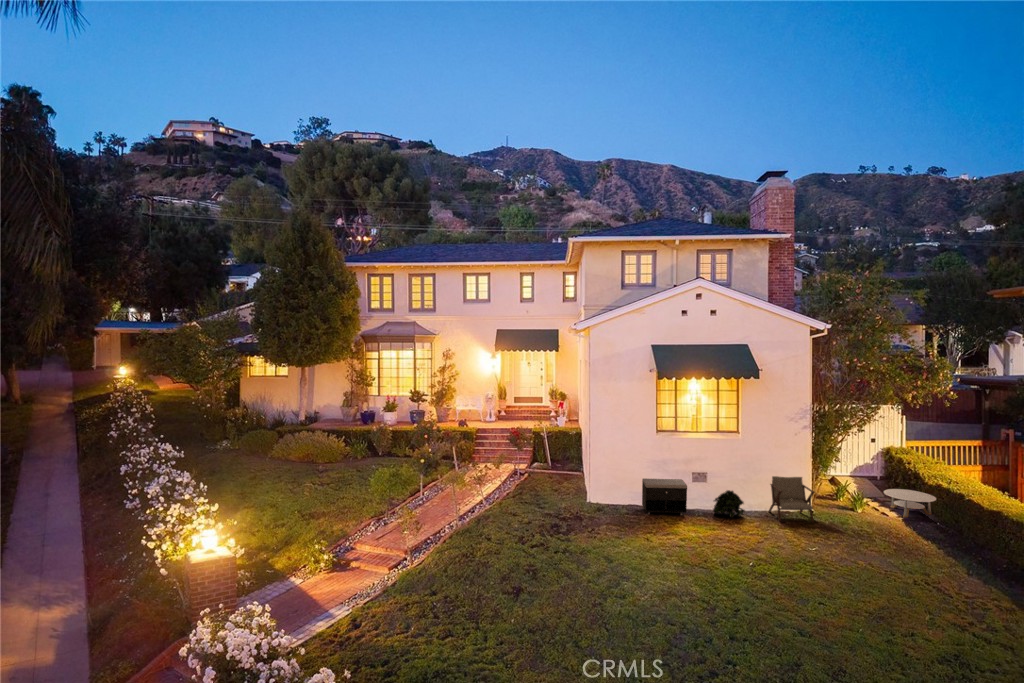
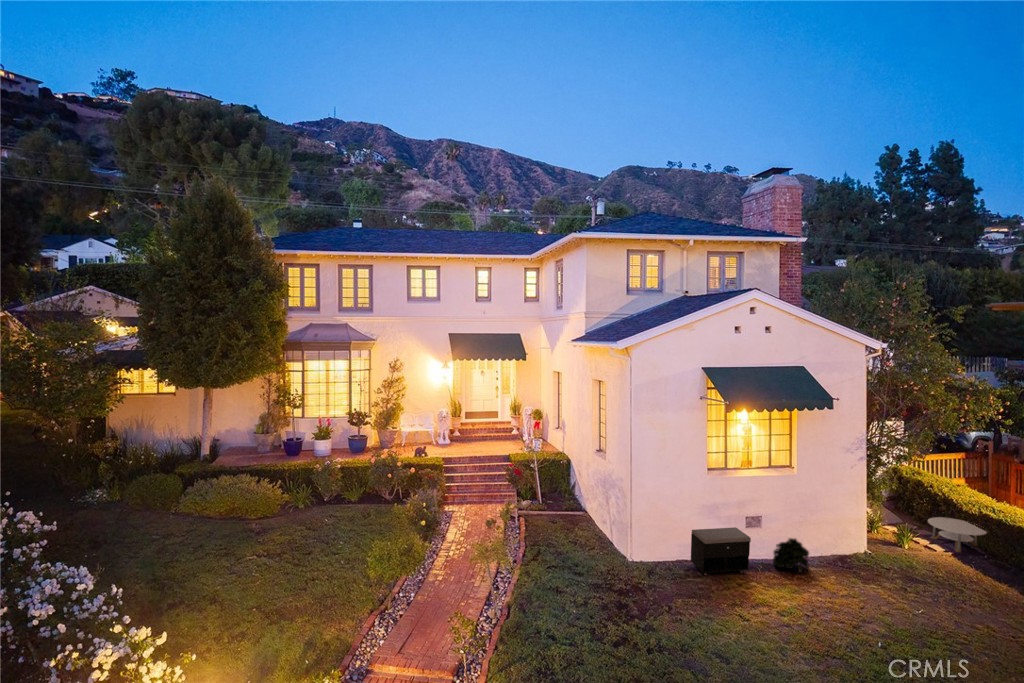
lounge chair: present [769,476,815,523] -> none [825,516,887,573]

